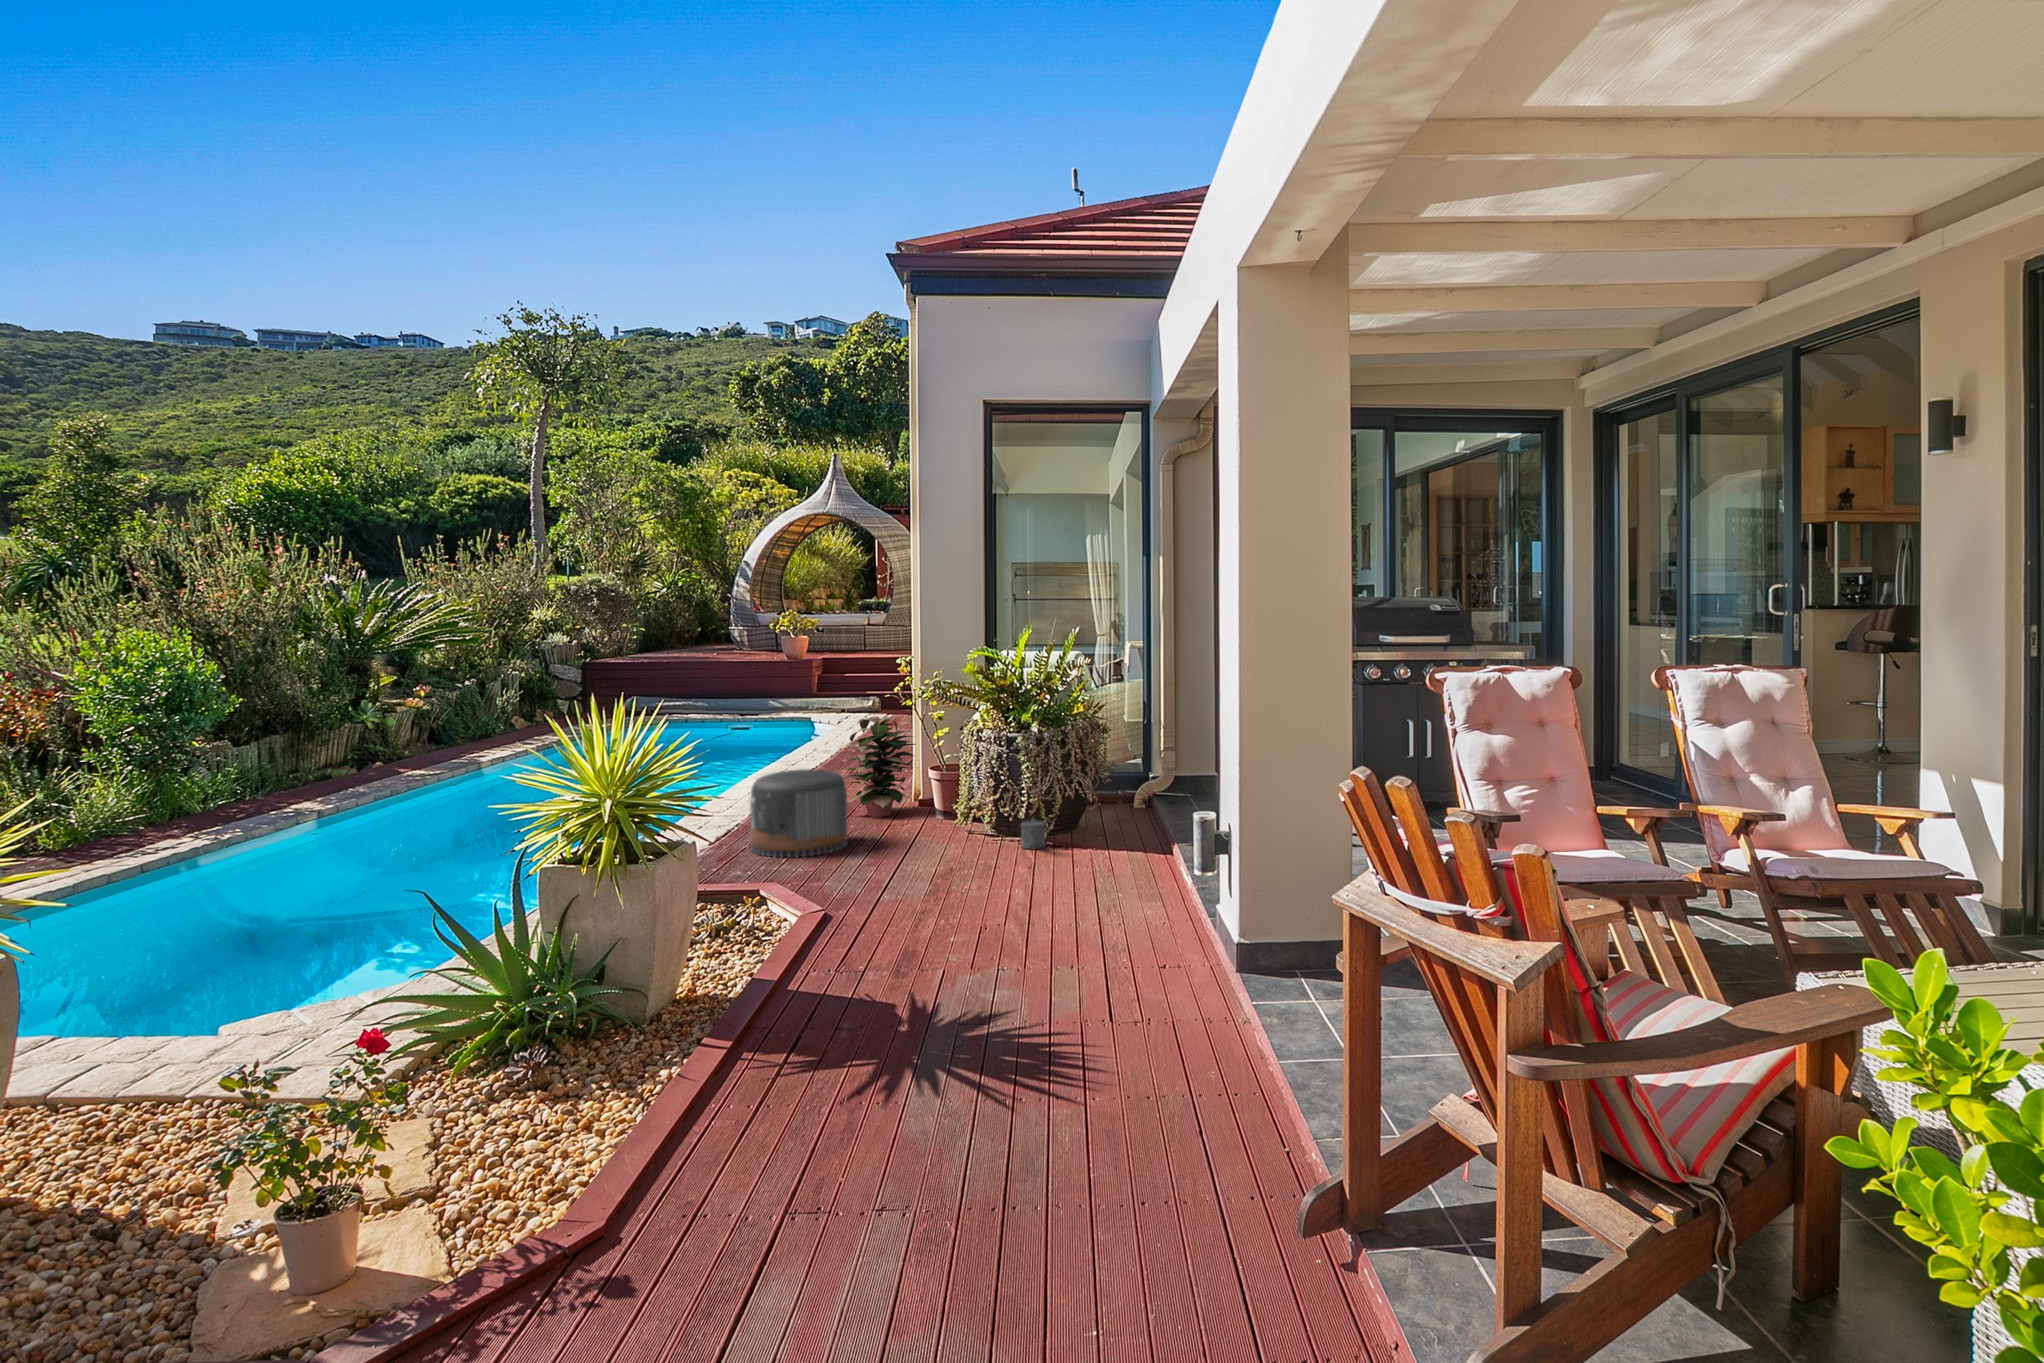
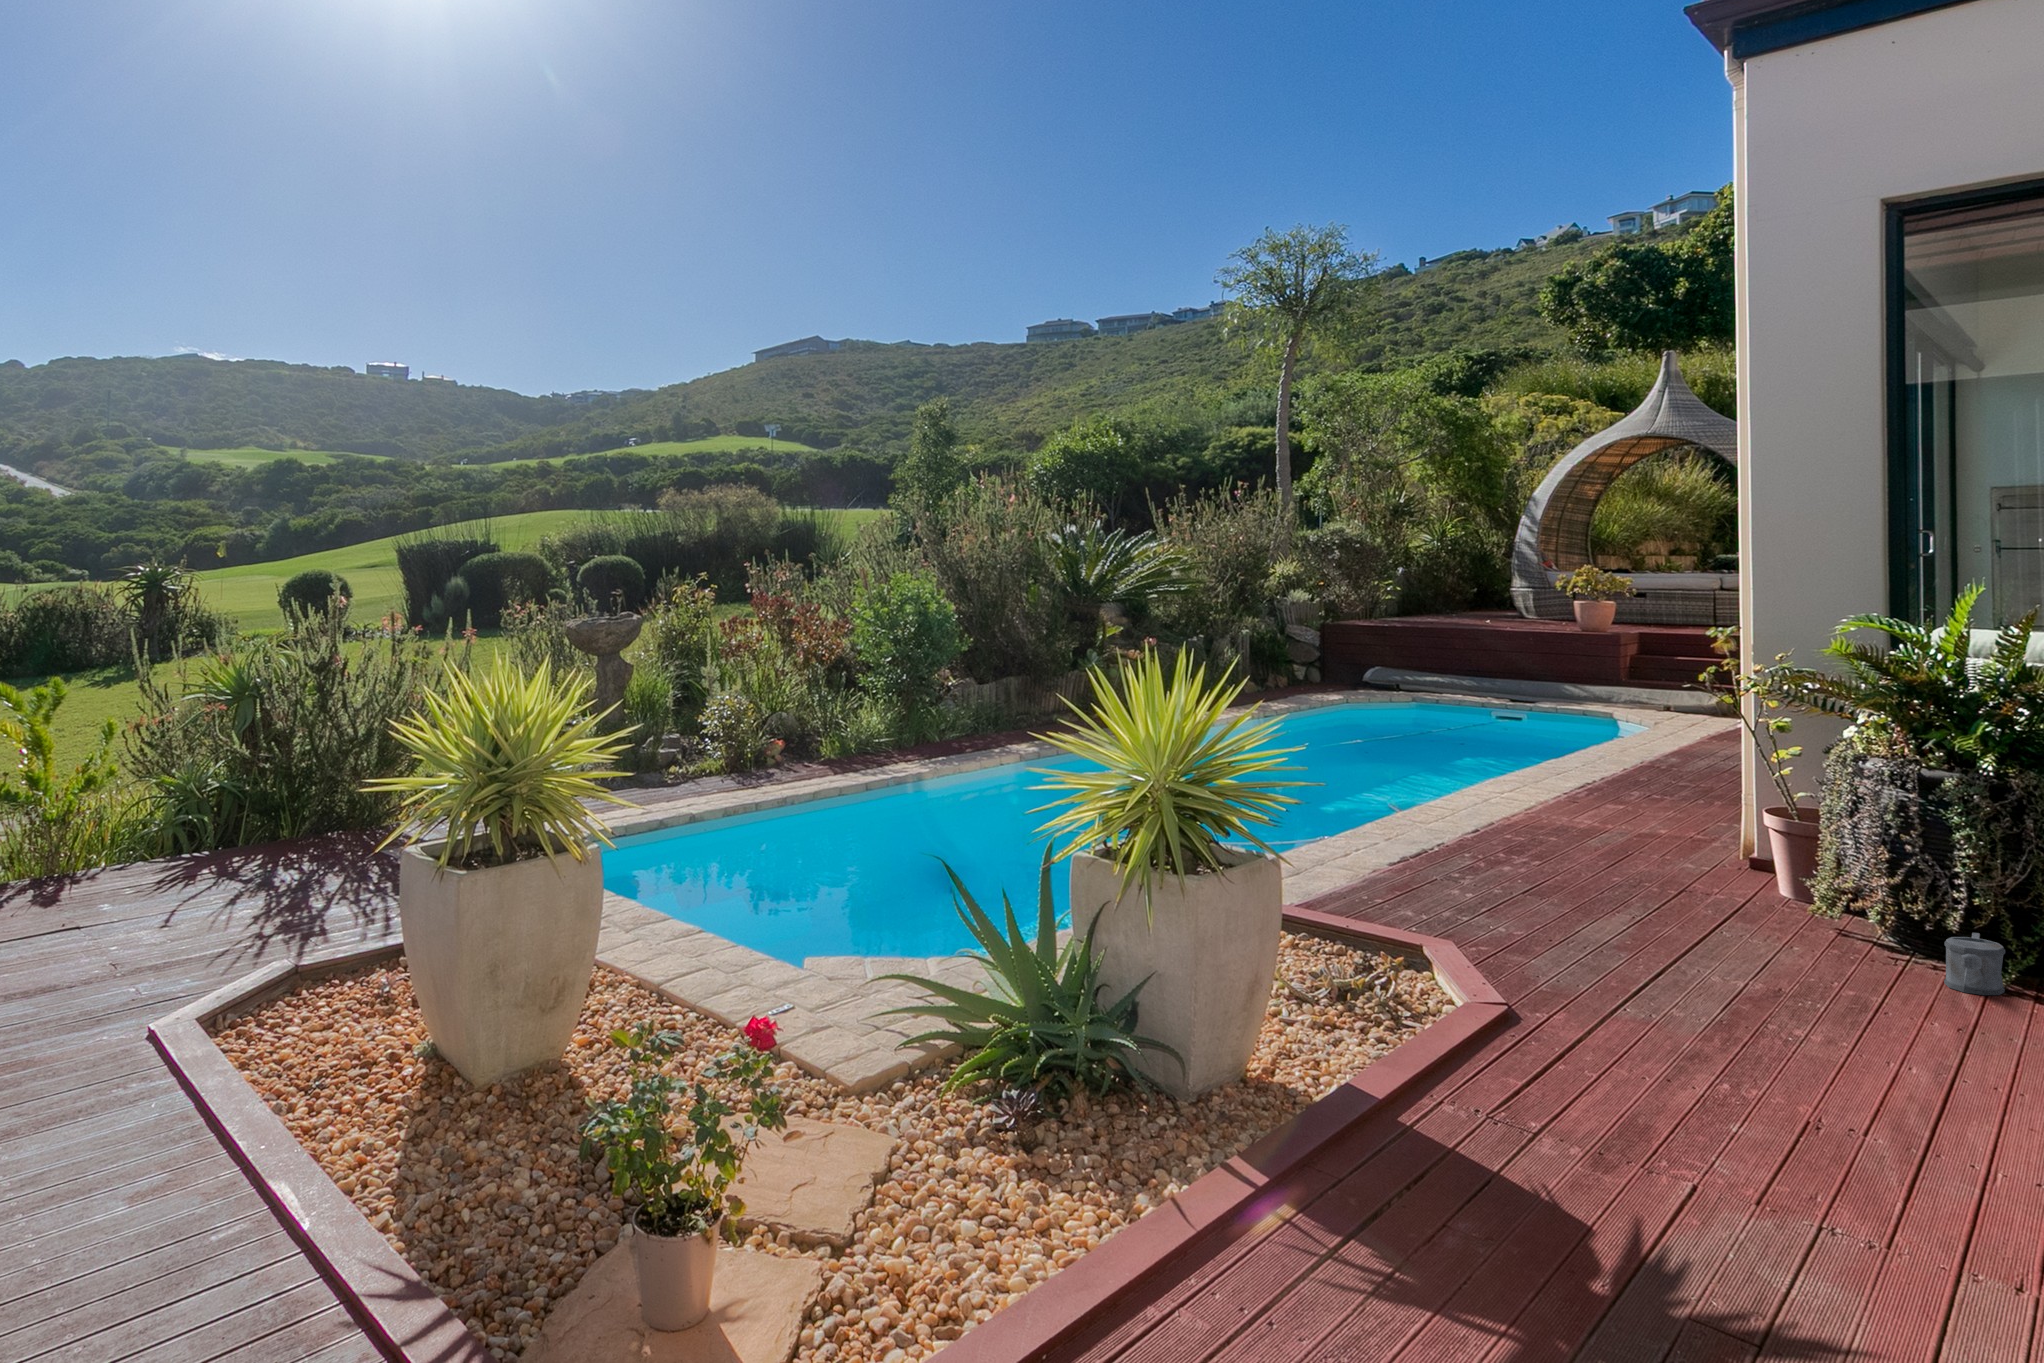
decorative plant: present [847,716,916,817] -> none [1610,717,1745,878]
pouf: present [750,769,847,858] -> none [1444,790,1601,929]

